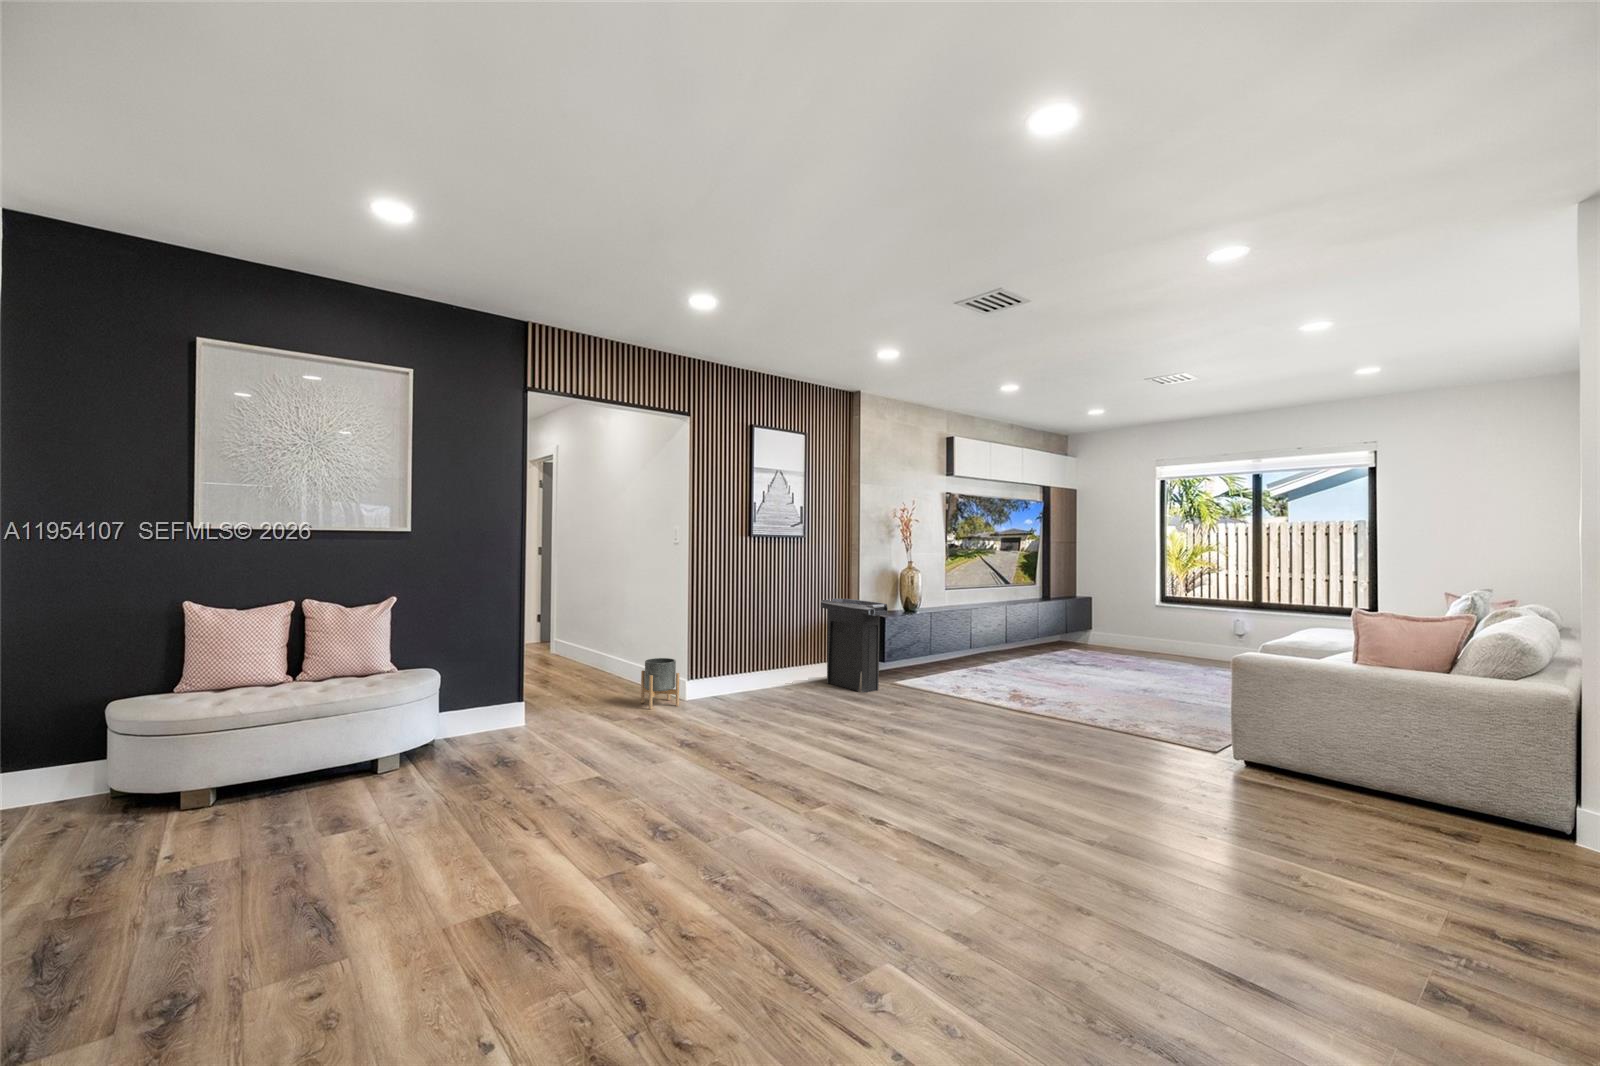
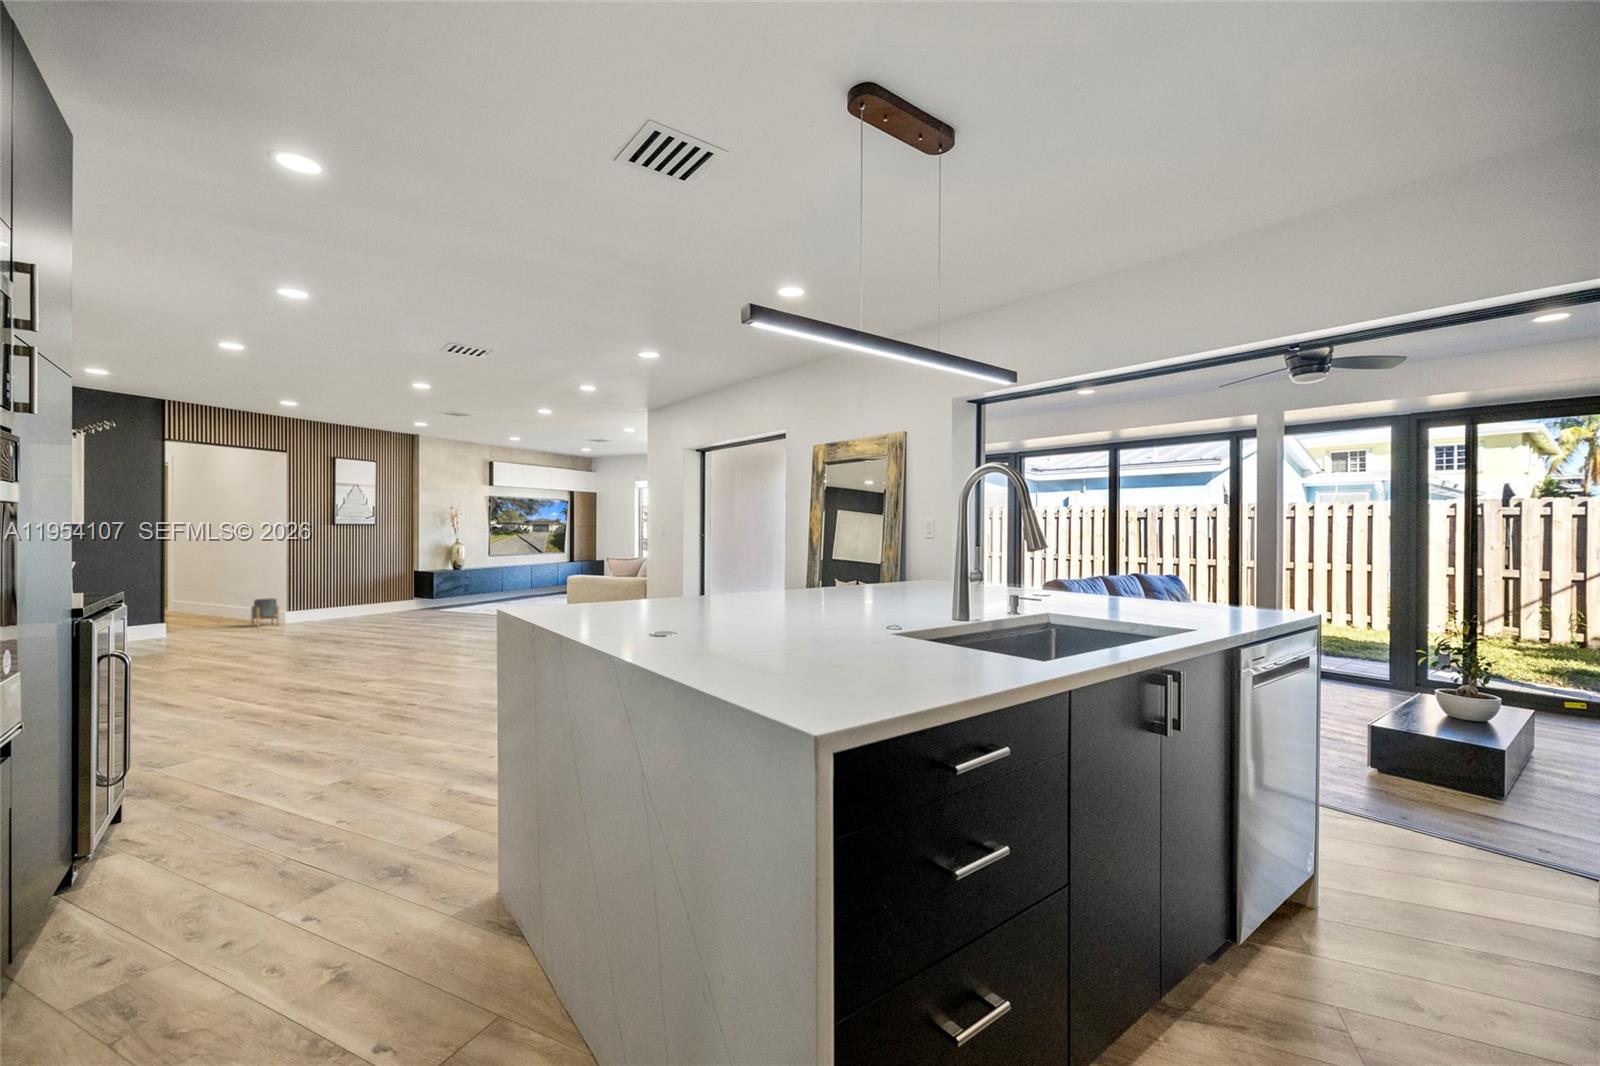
trash can: present [821,599,888,692] -> none [389,562,429,615]

